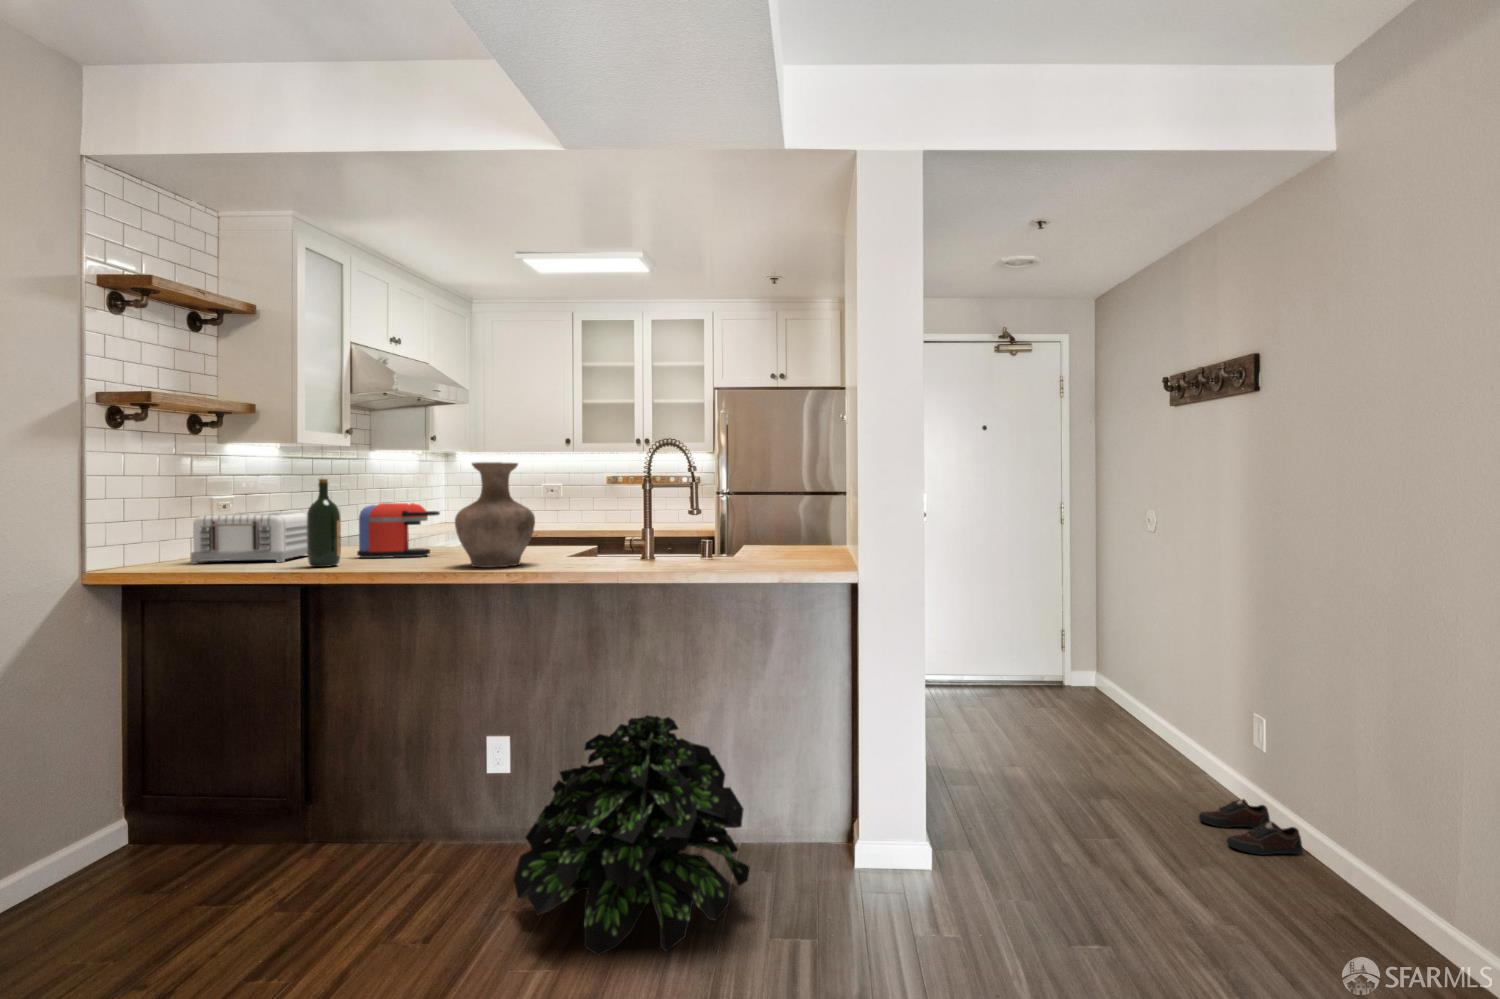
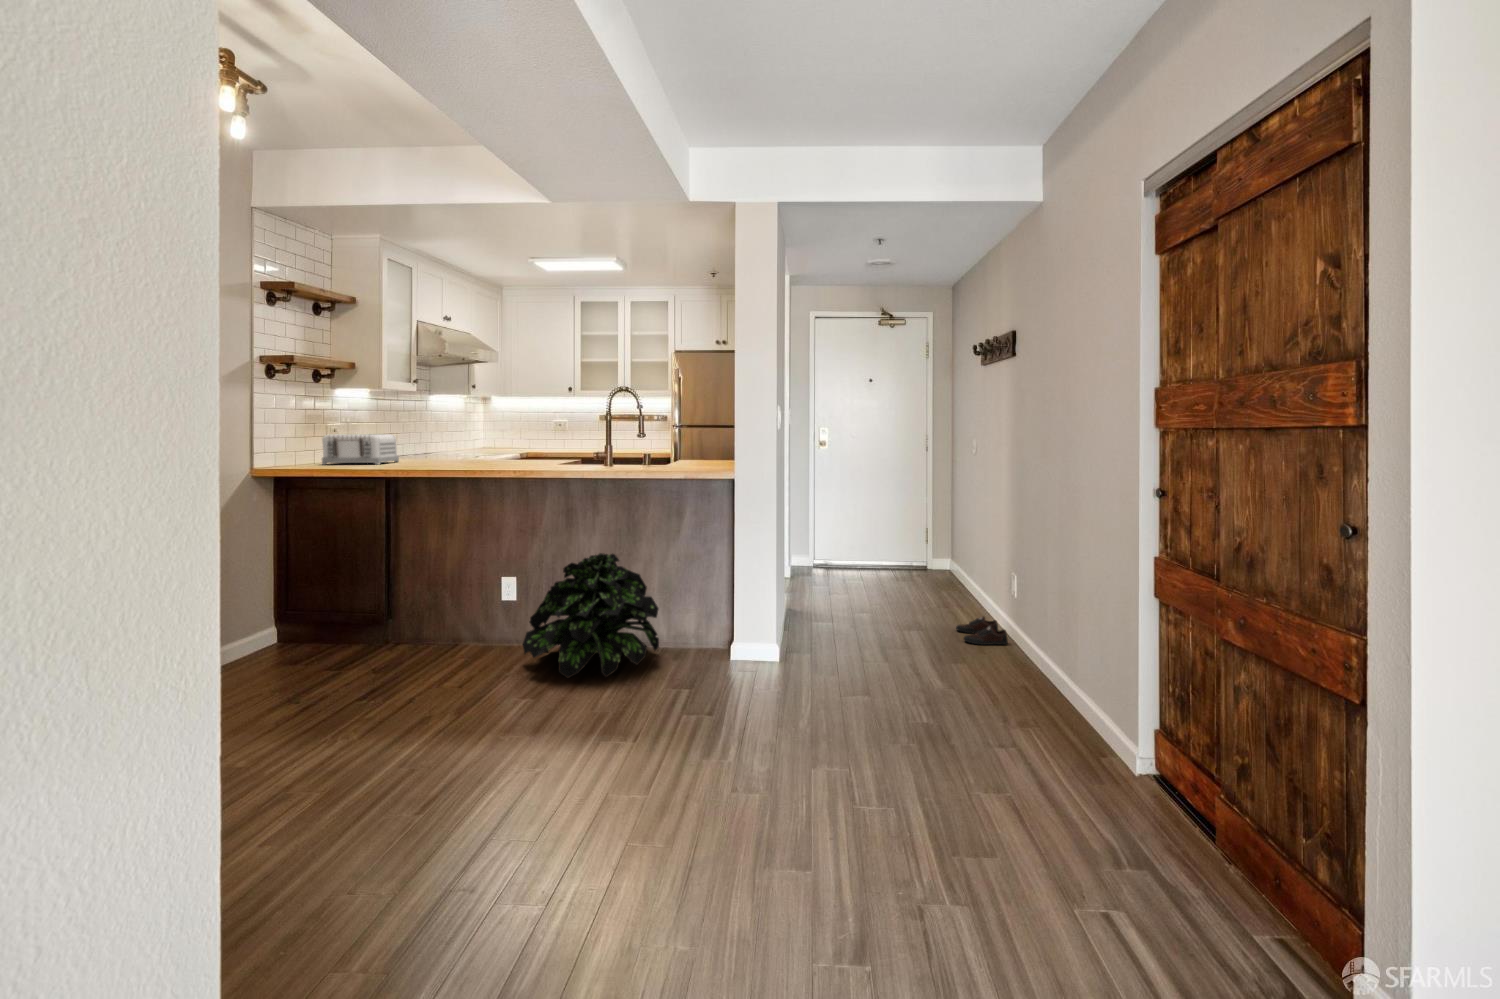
vase: present [455,462,535,567] -> none [485,401,536,466]
wine bottle: present [307,479,341,567] -> none [393,411,415,466]
coffee maker: present [357,503,440,558] -> none [426,428,478,463]

